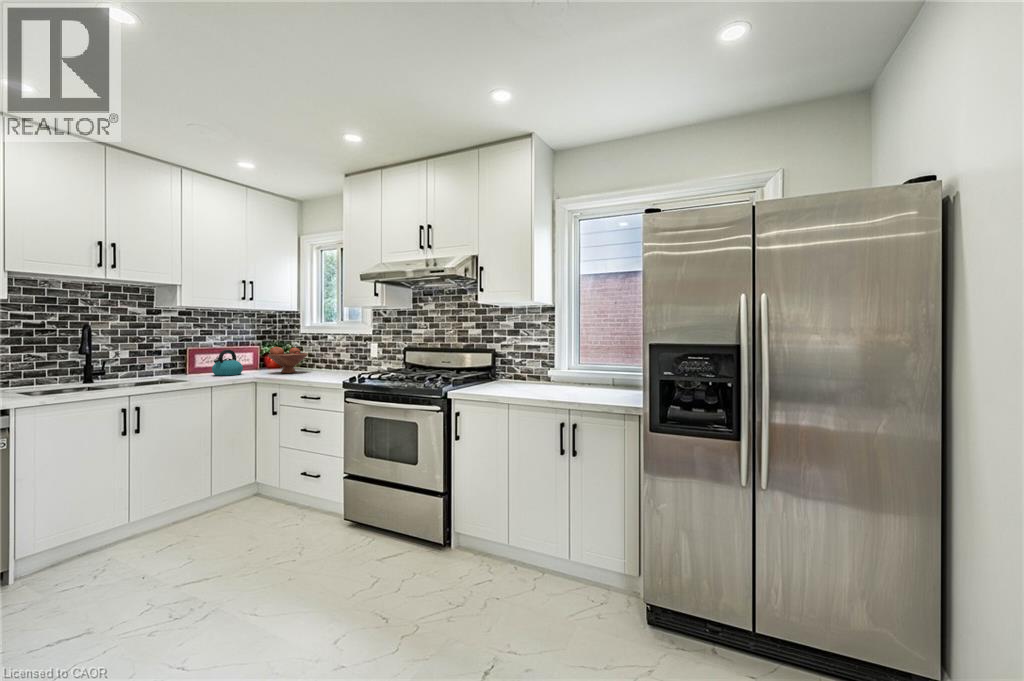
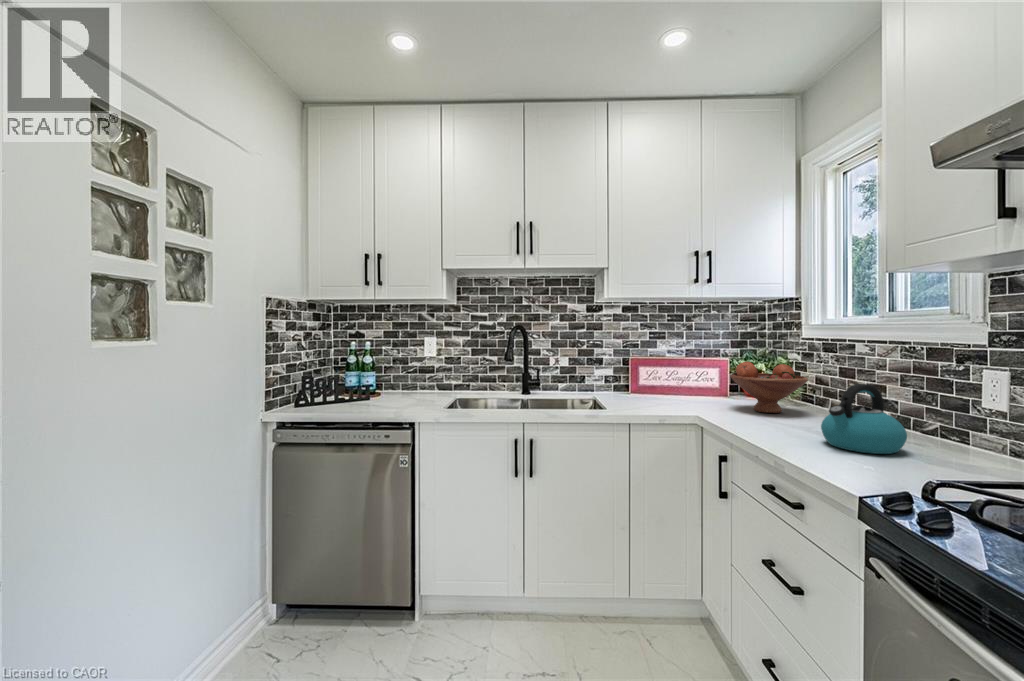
kettle: present [212,350,243,376] -> present [821,384,907,454]

